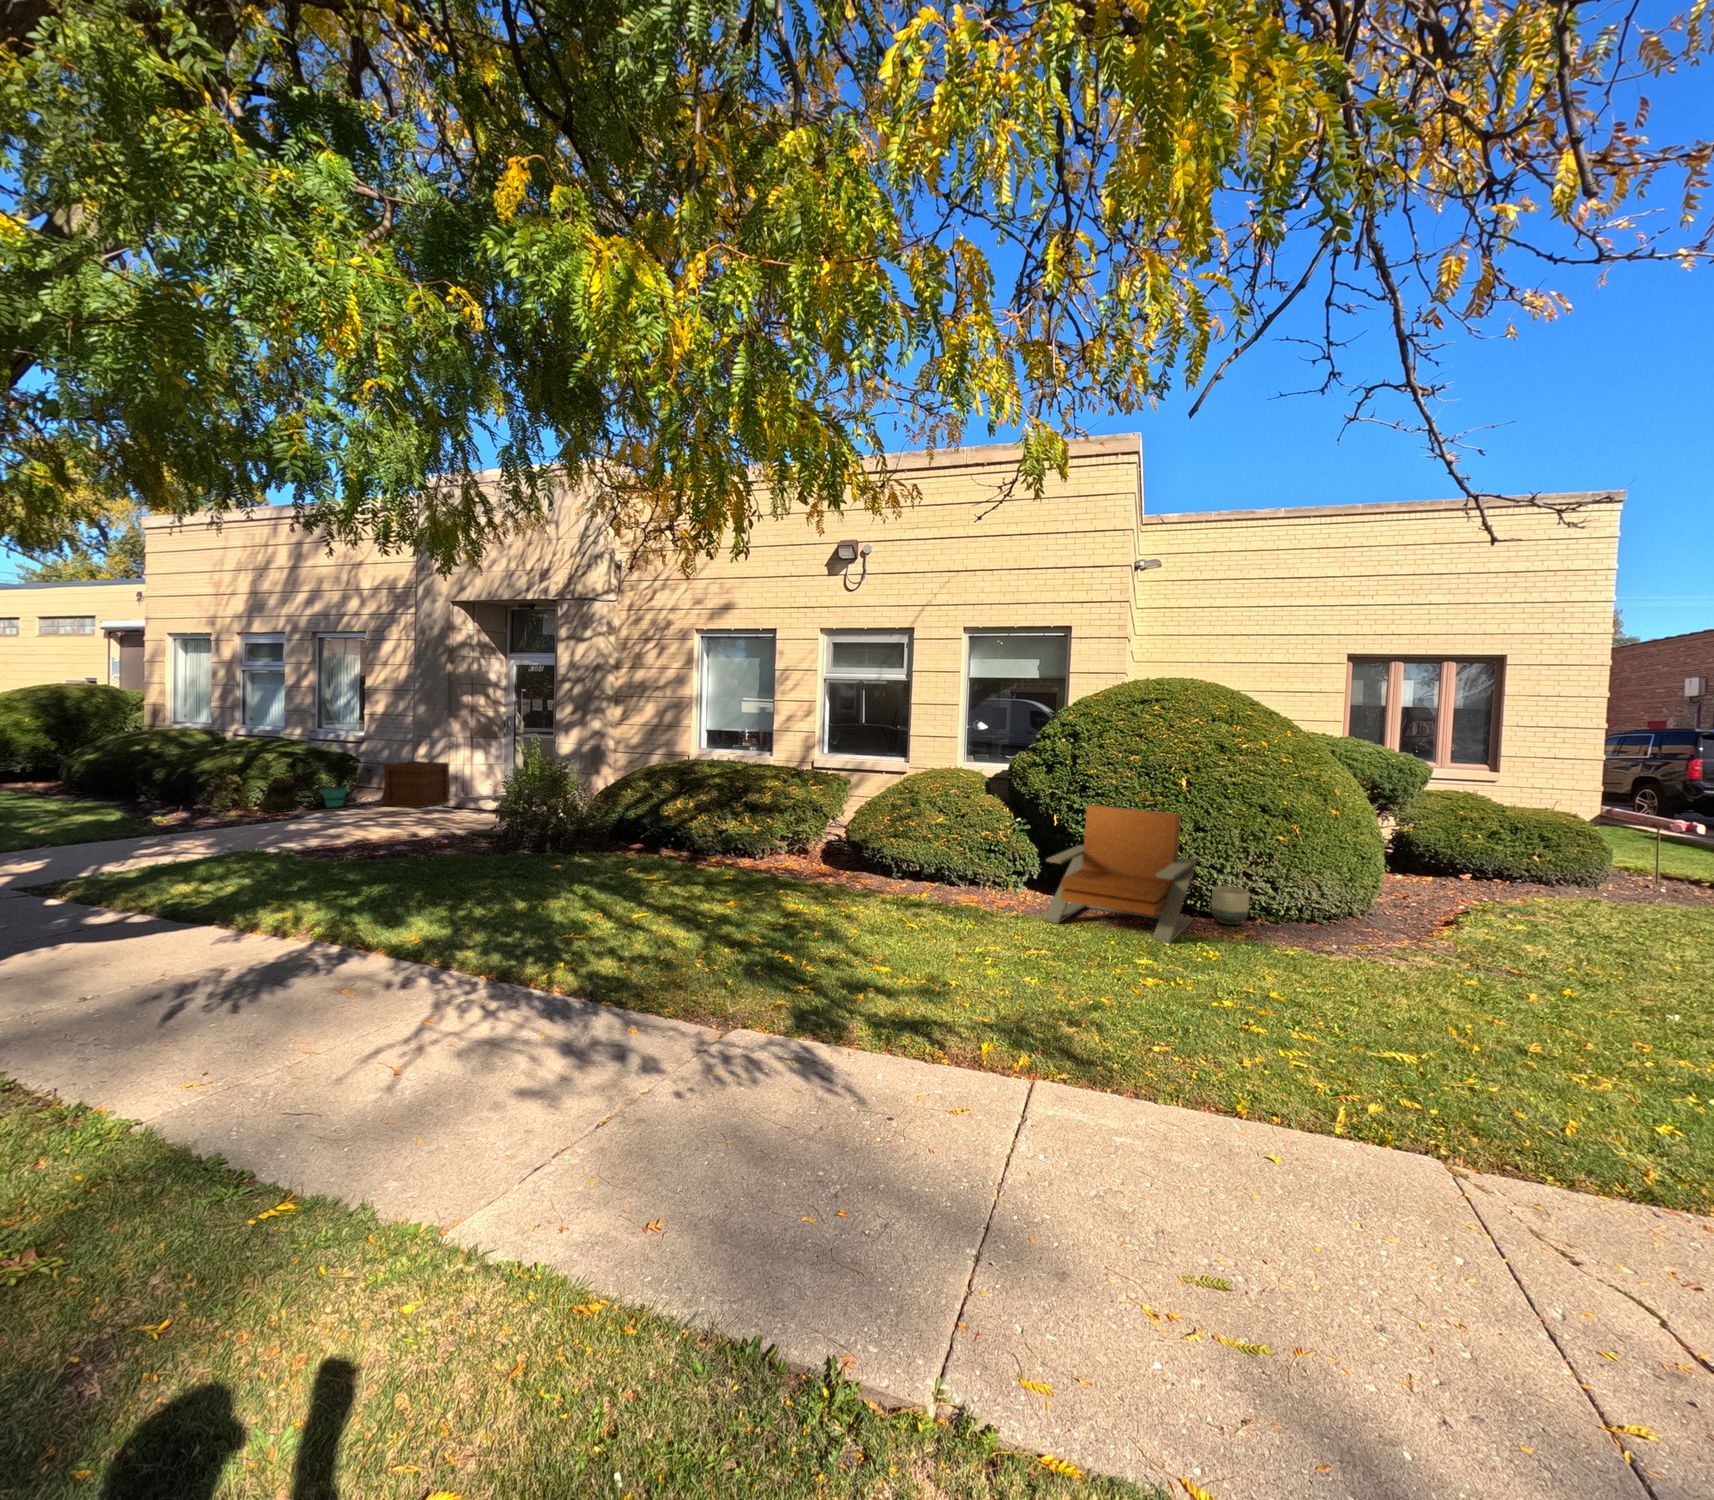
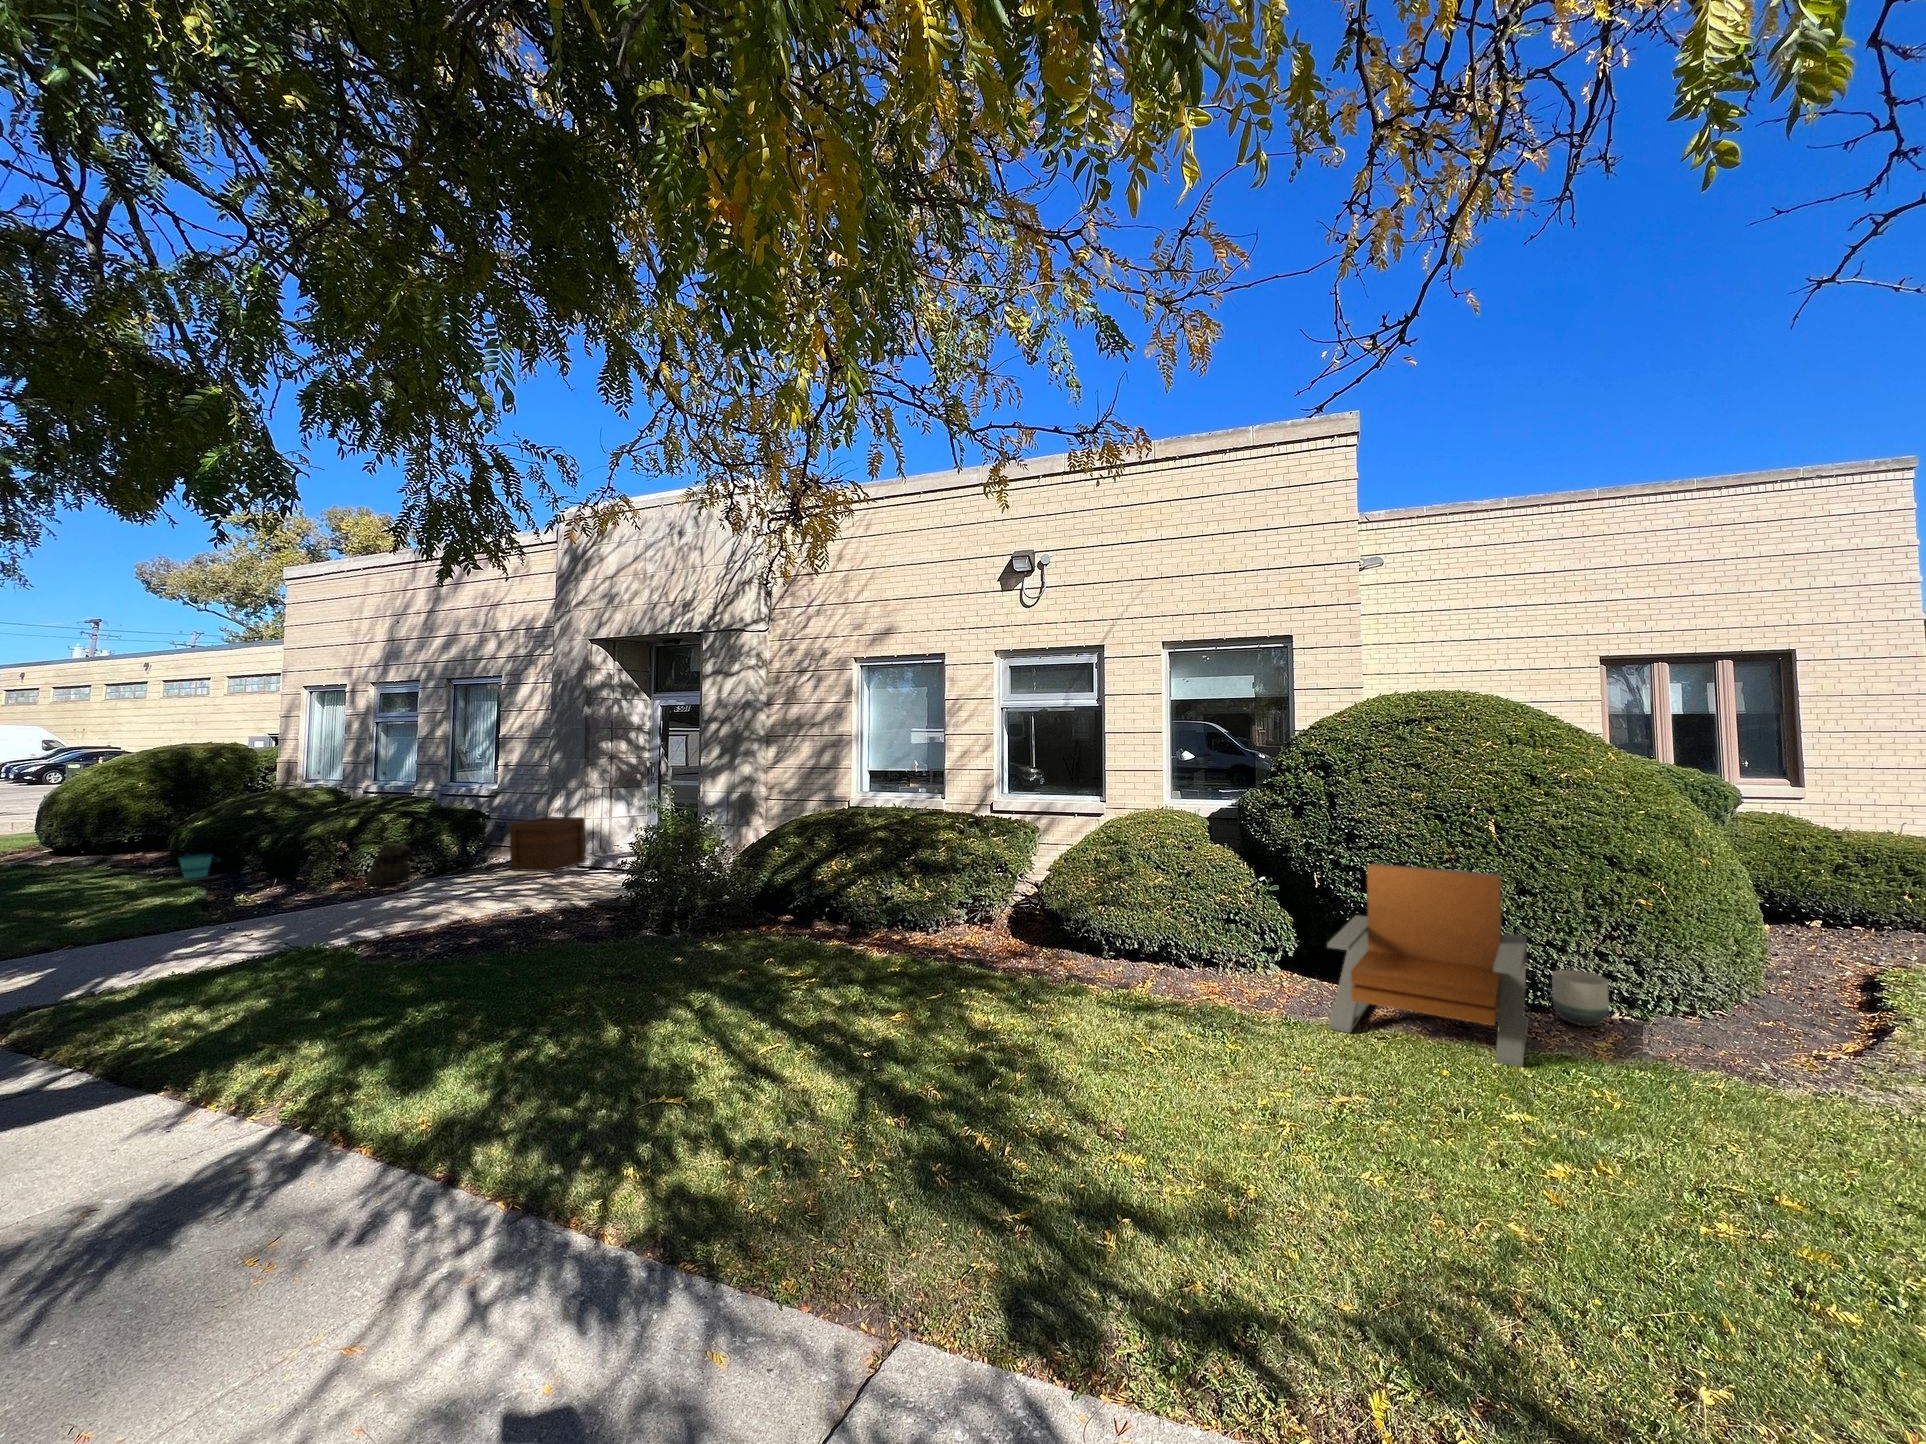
bucket: present [321,785,347,807] -> present [179,853,220,879]

